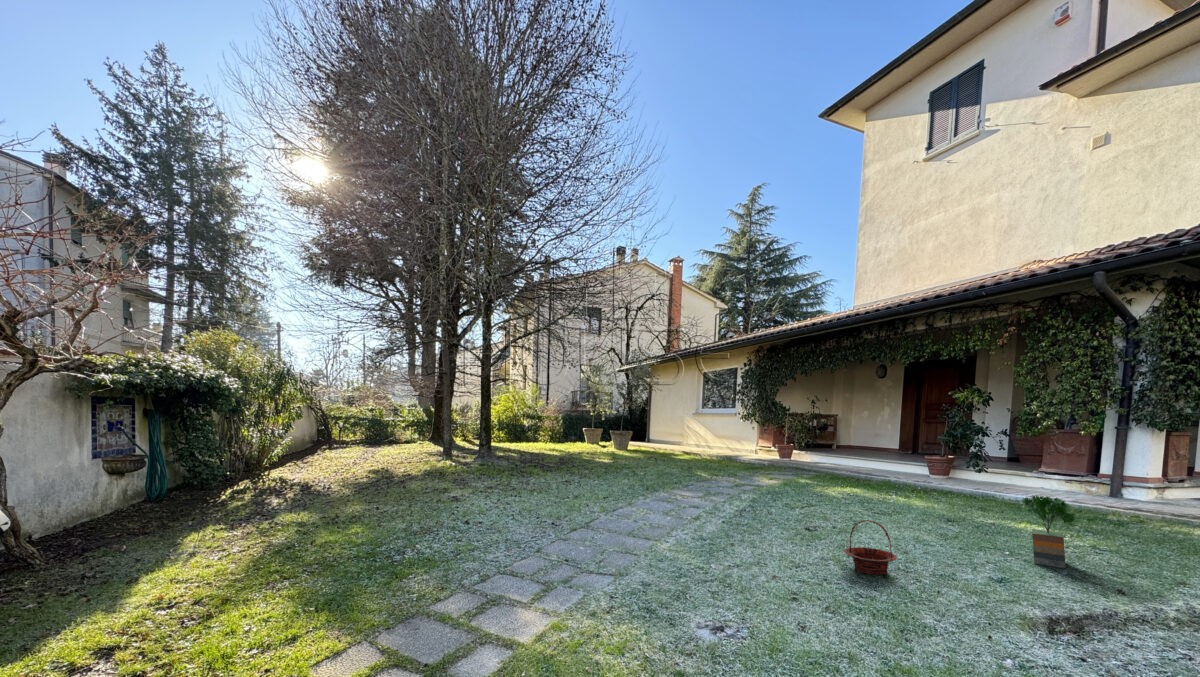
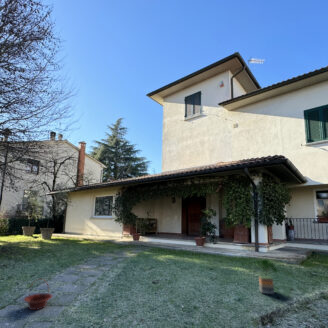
basket: present [844,520,898,575] -> present [24,280,52,310]

